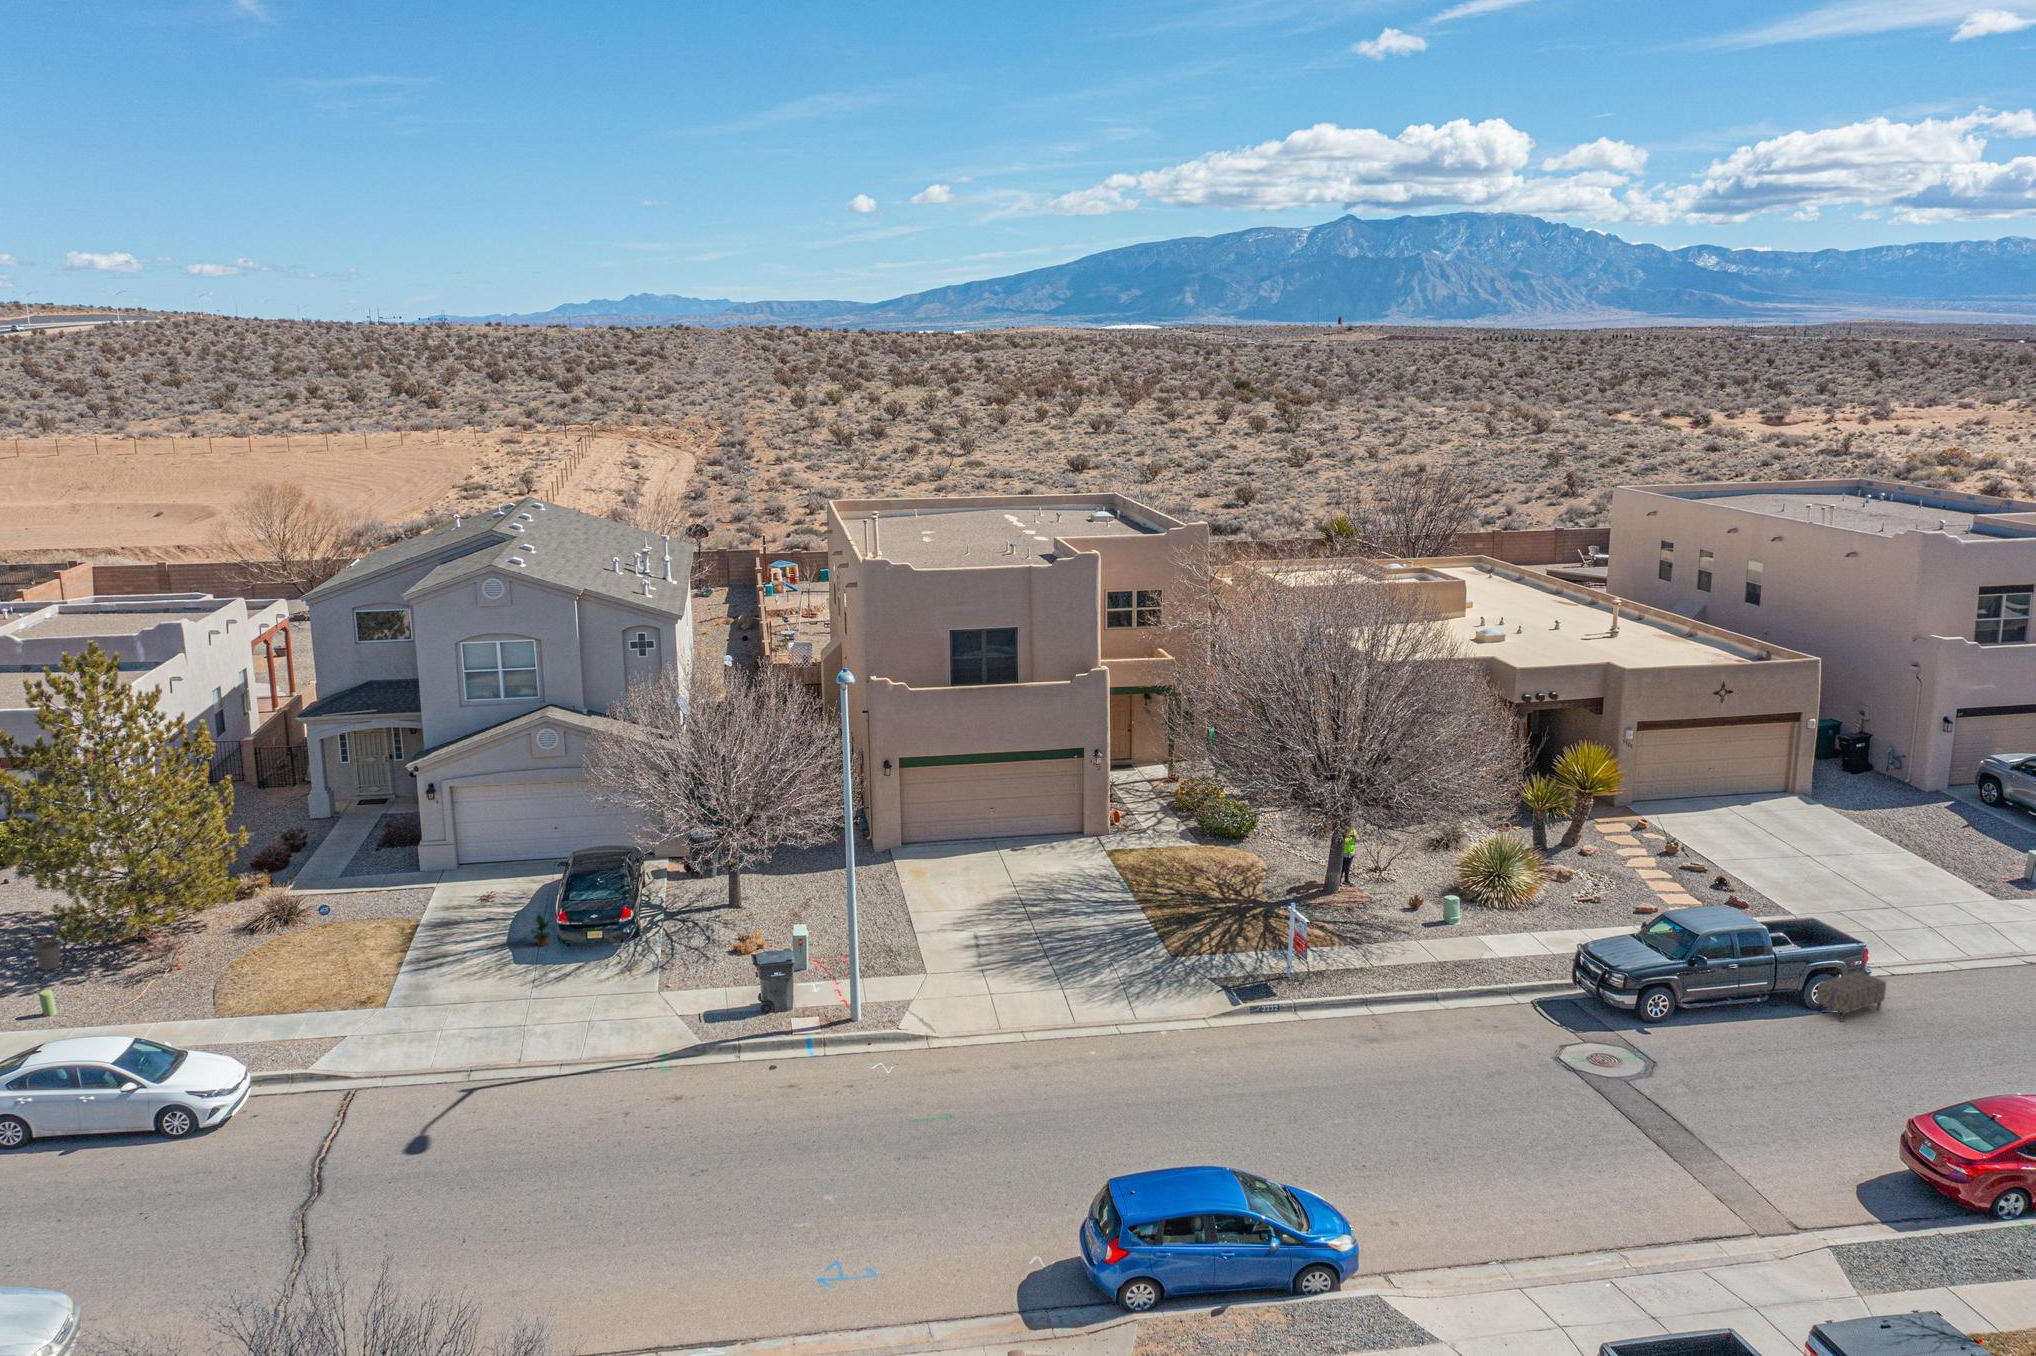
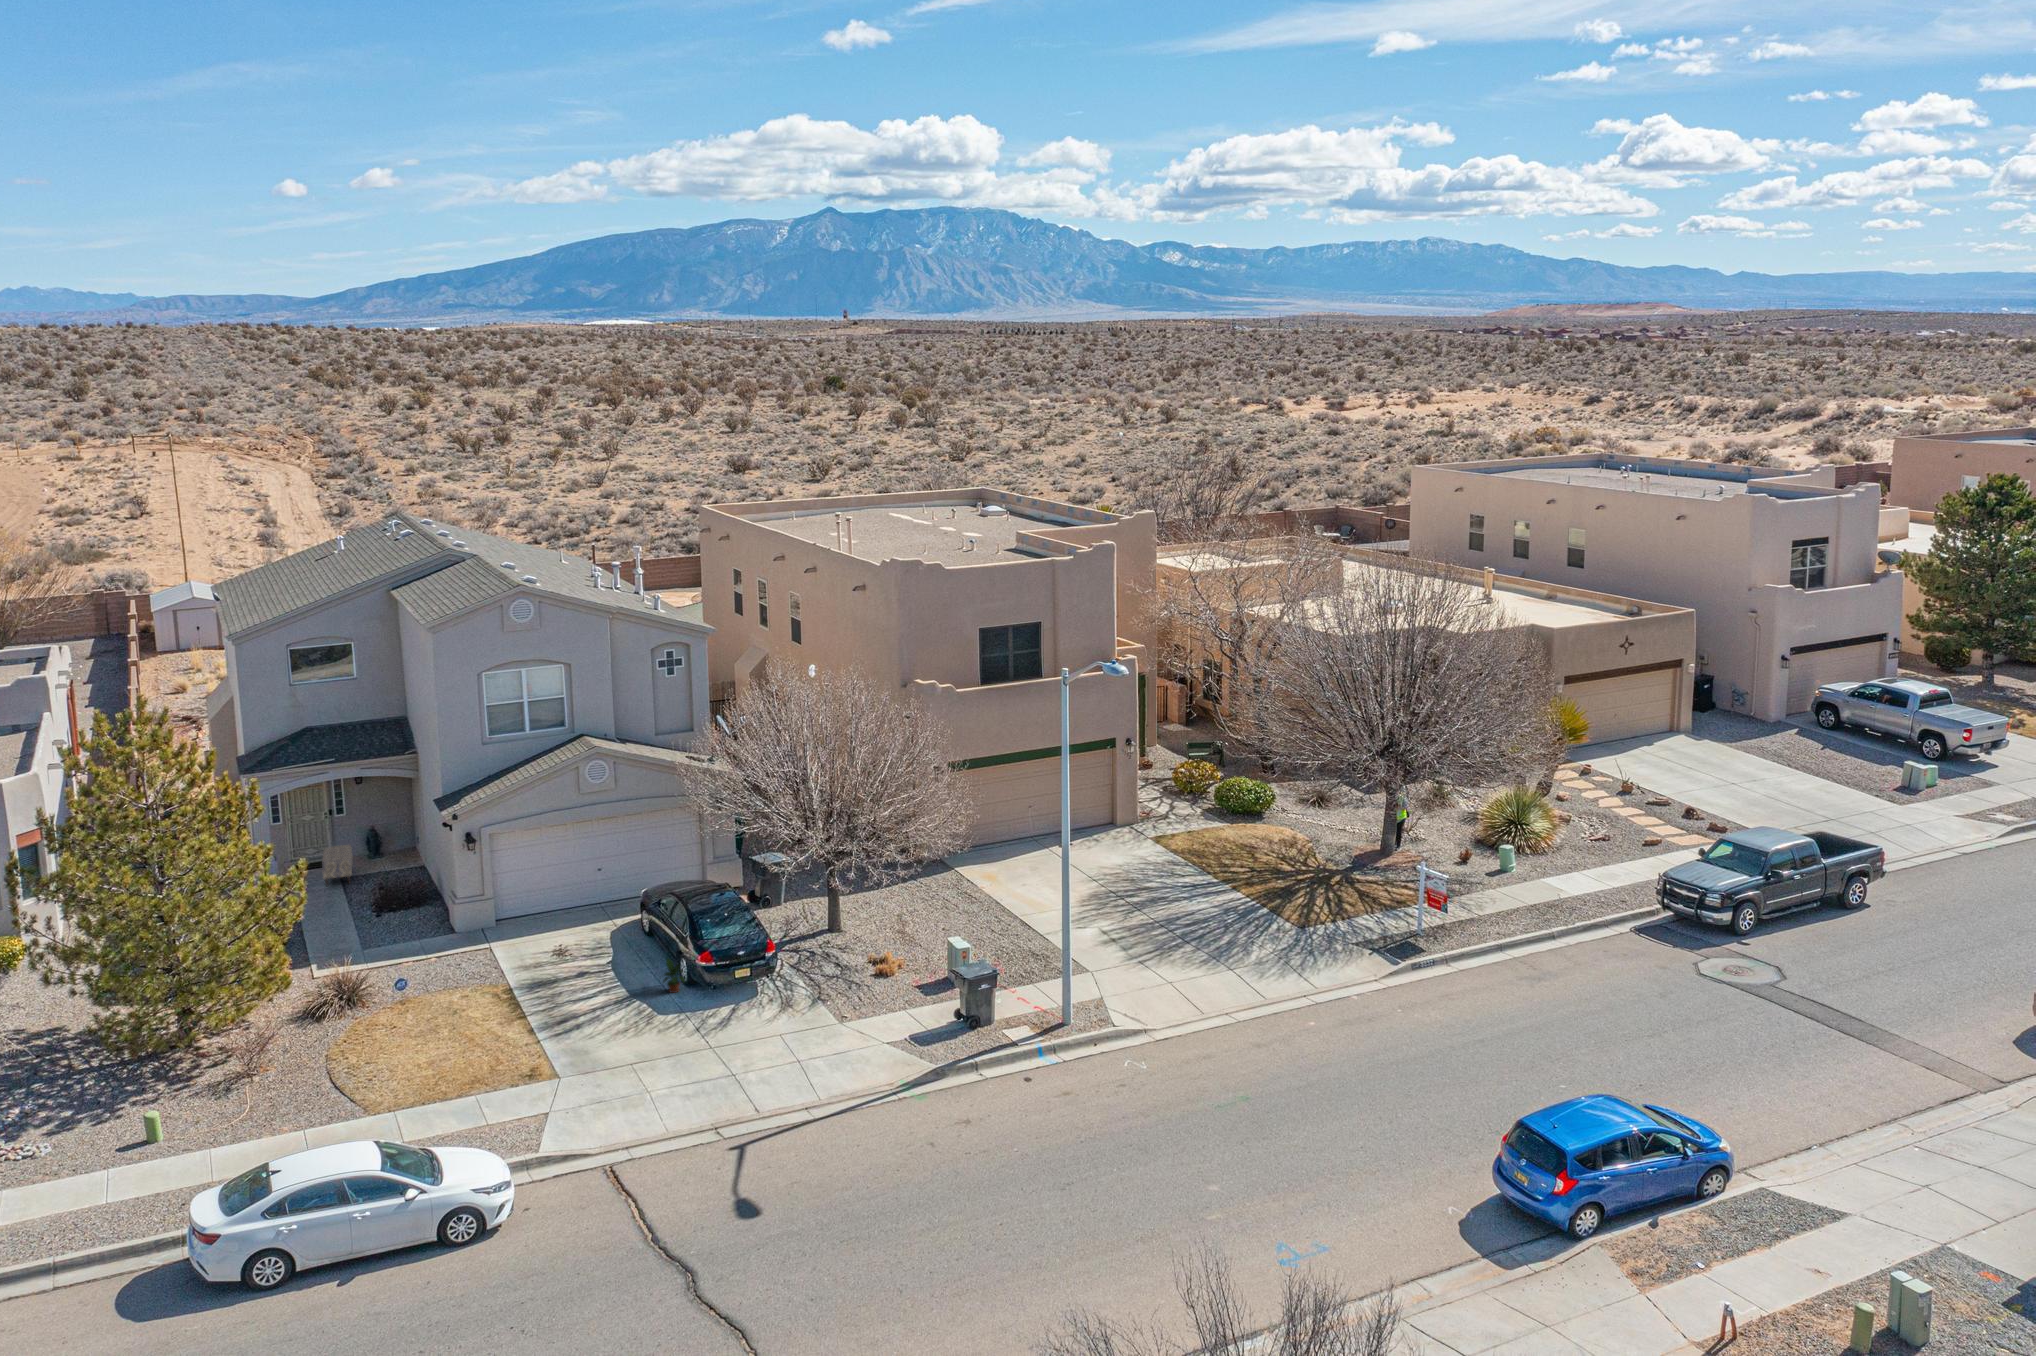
bucket: present [34,940,61,970] -> none [83,1054,116,1091]
bench: present [1816,972,1886,1021] -> present [322,845,353,885]

